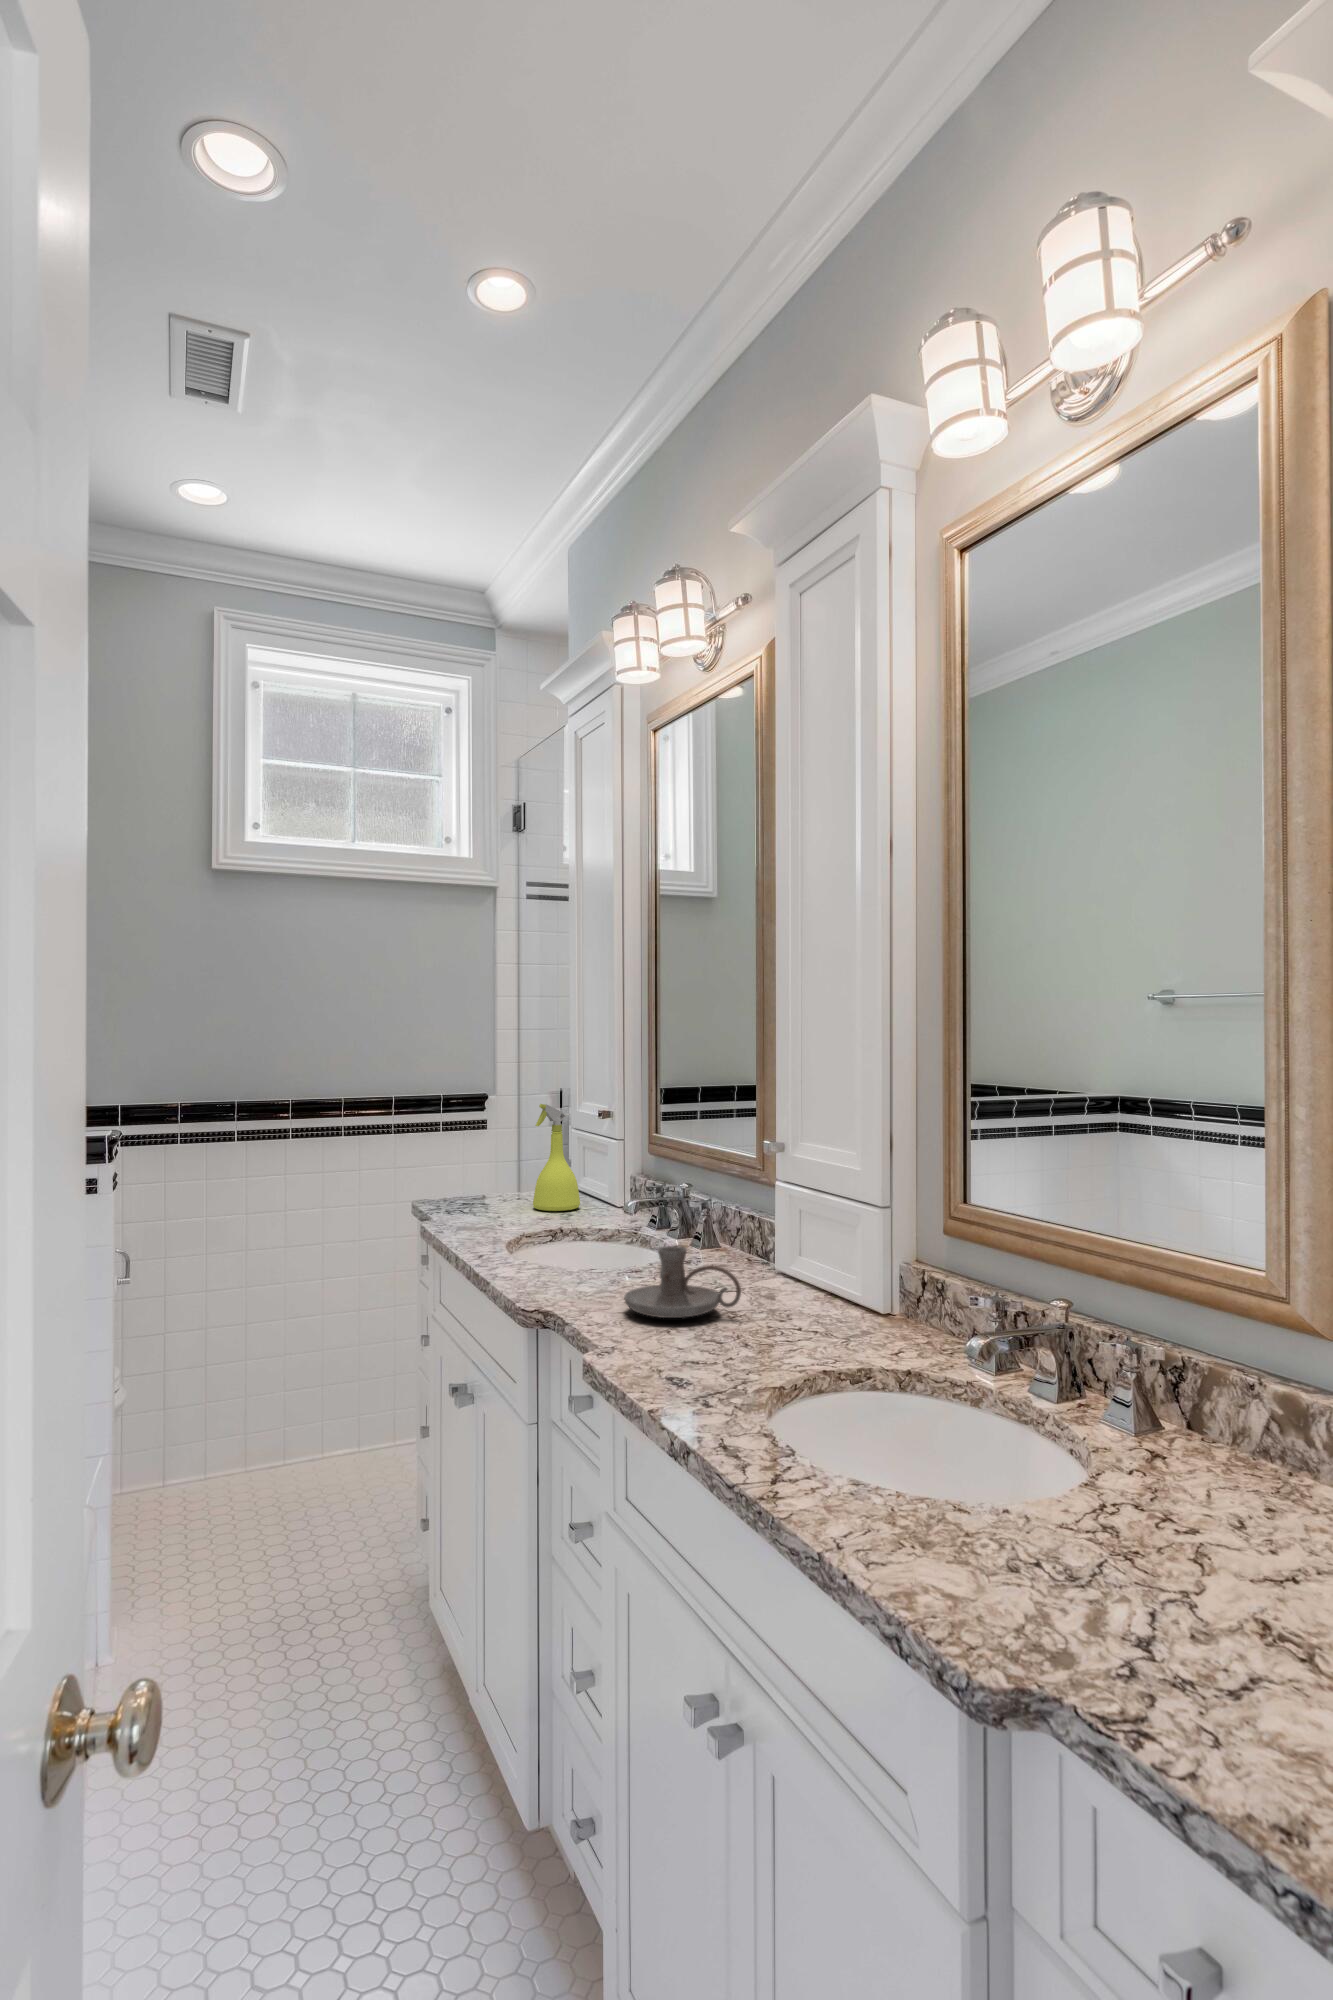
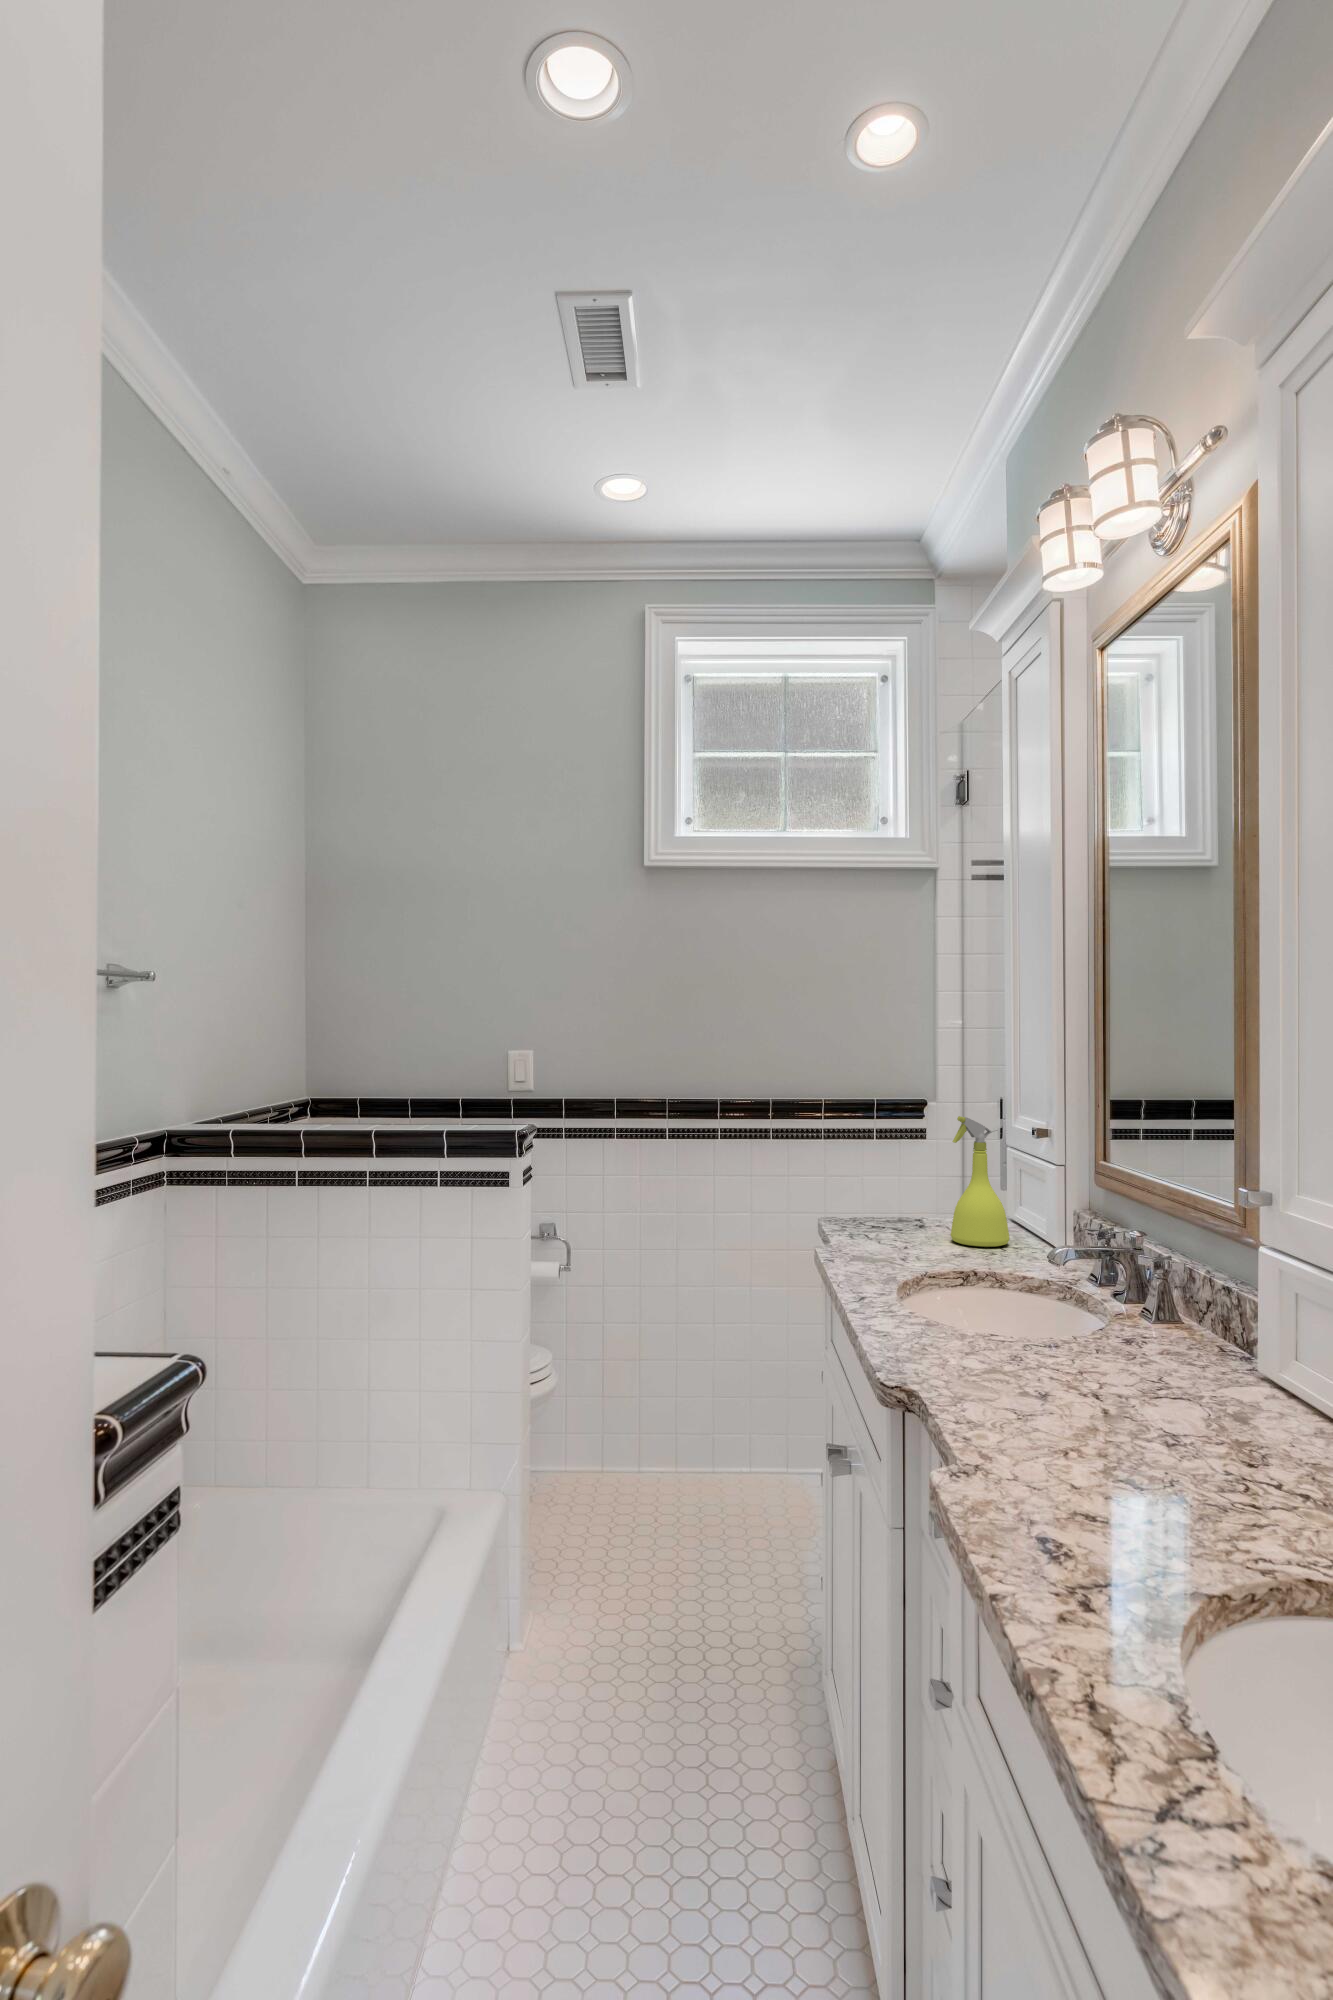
candle holder: present [624,1246,741,1318] -> none [1010,1326,1184,1434]

